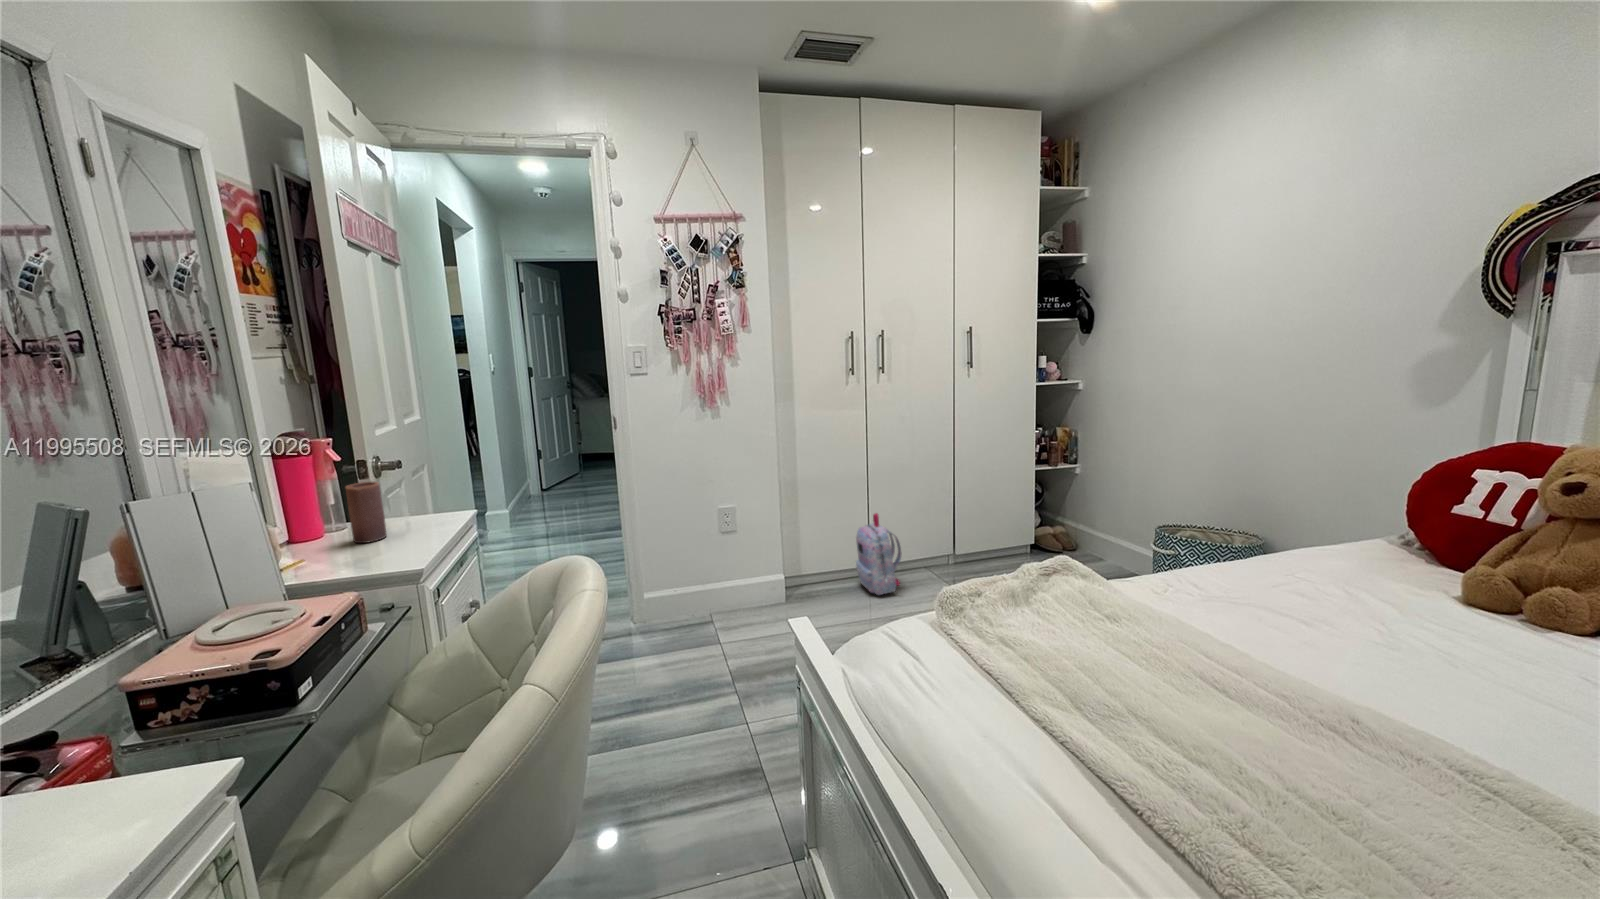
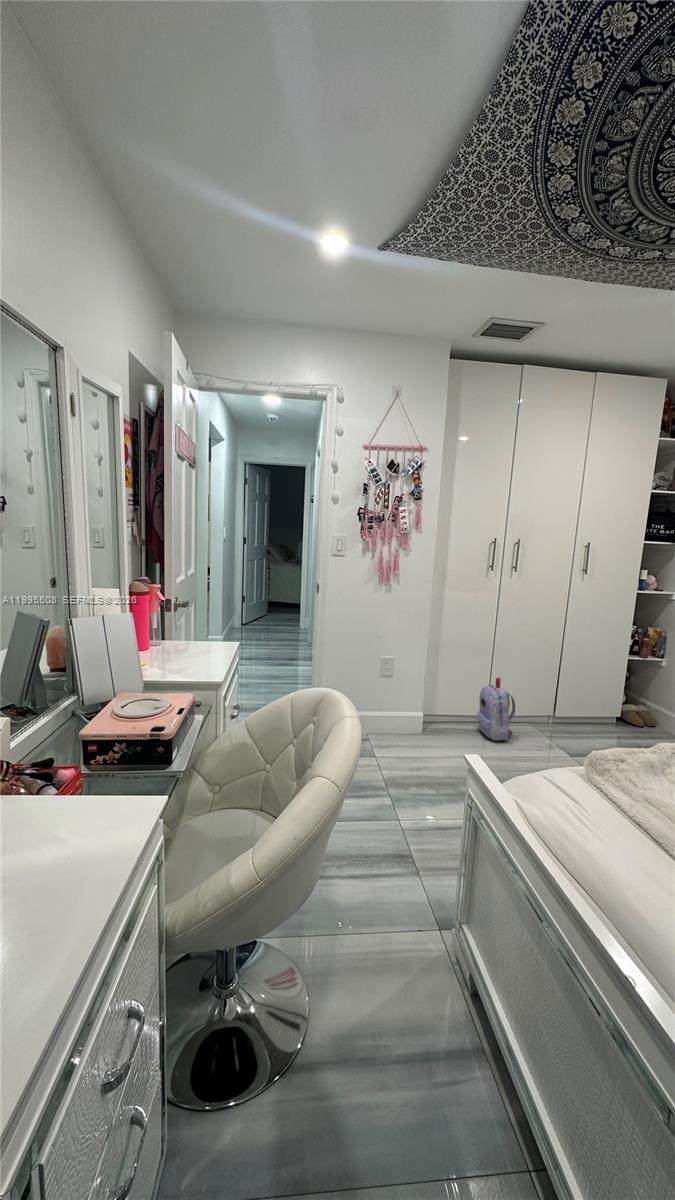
candle: present [346,482,387,543] -> none [165,617,185,658]

